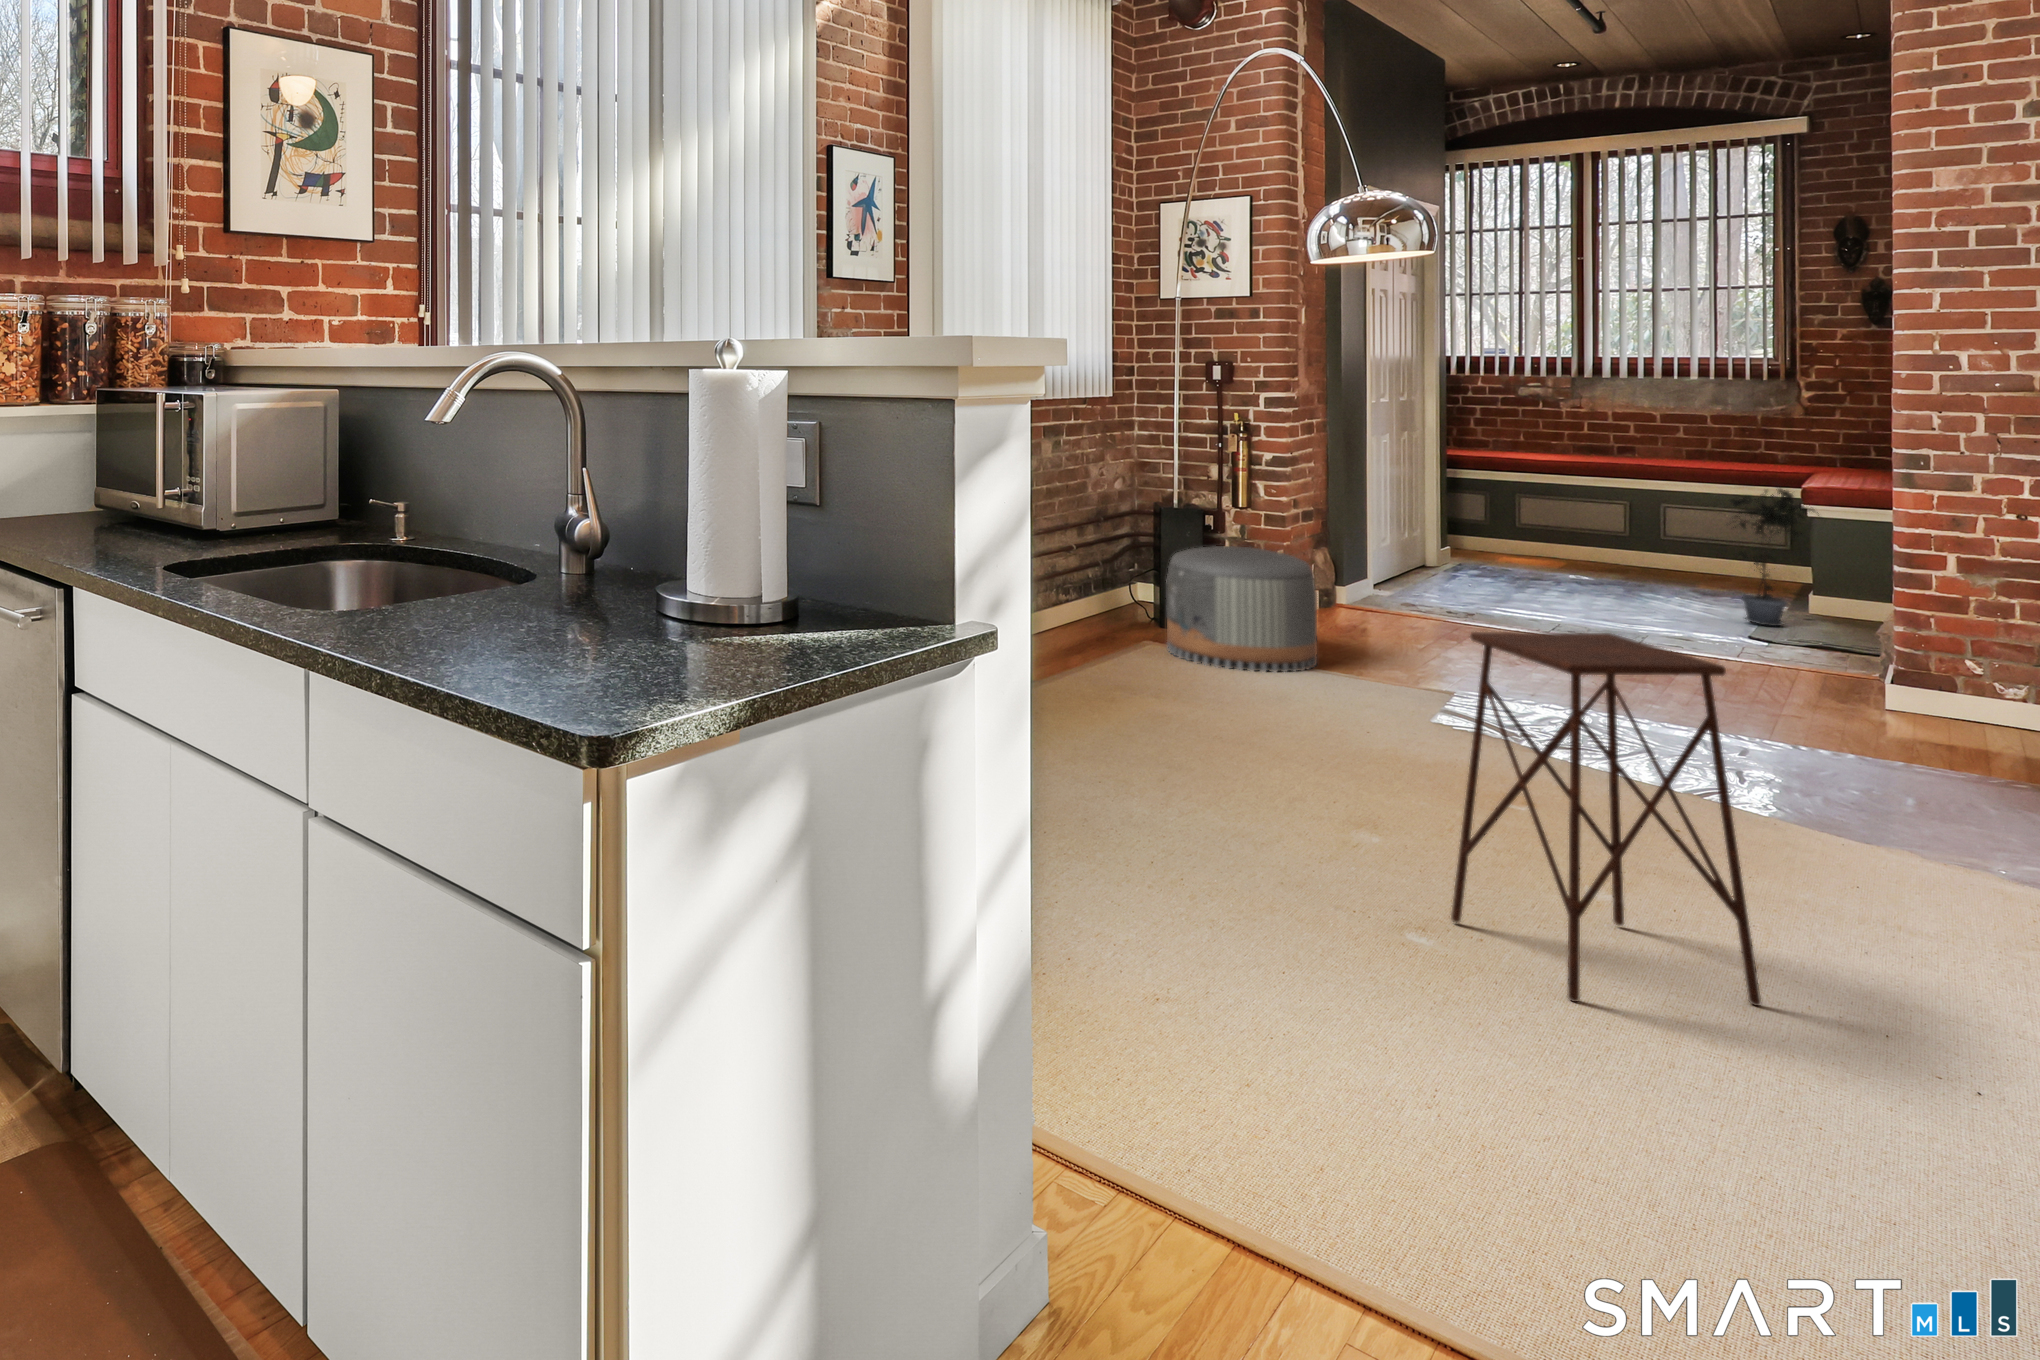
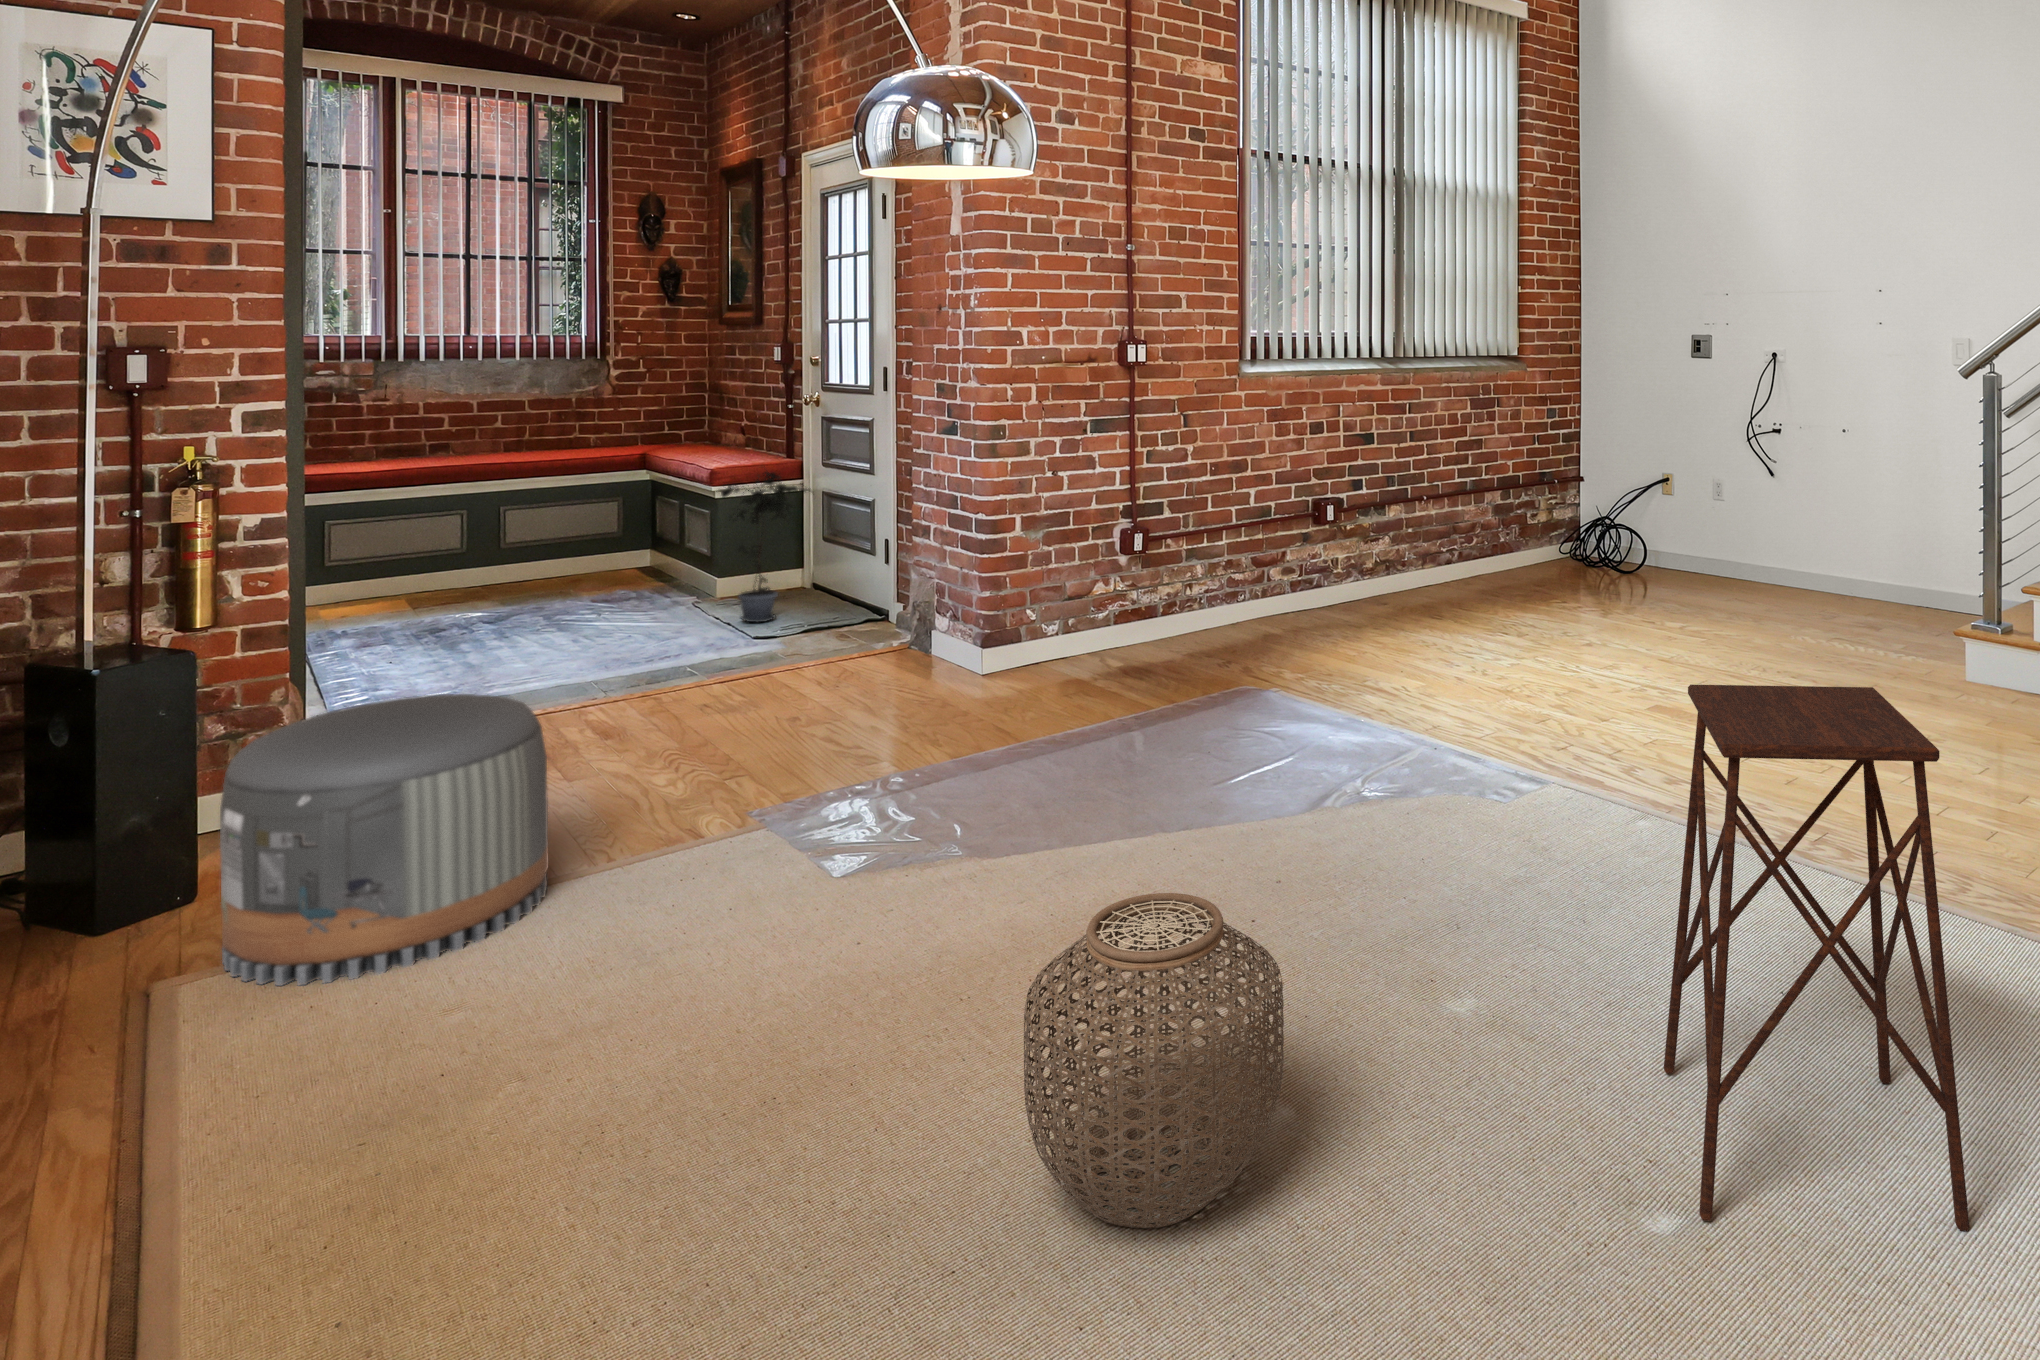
woven basket: none [1214,660,1366,815] -> present [1024,893,1284,1228]

